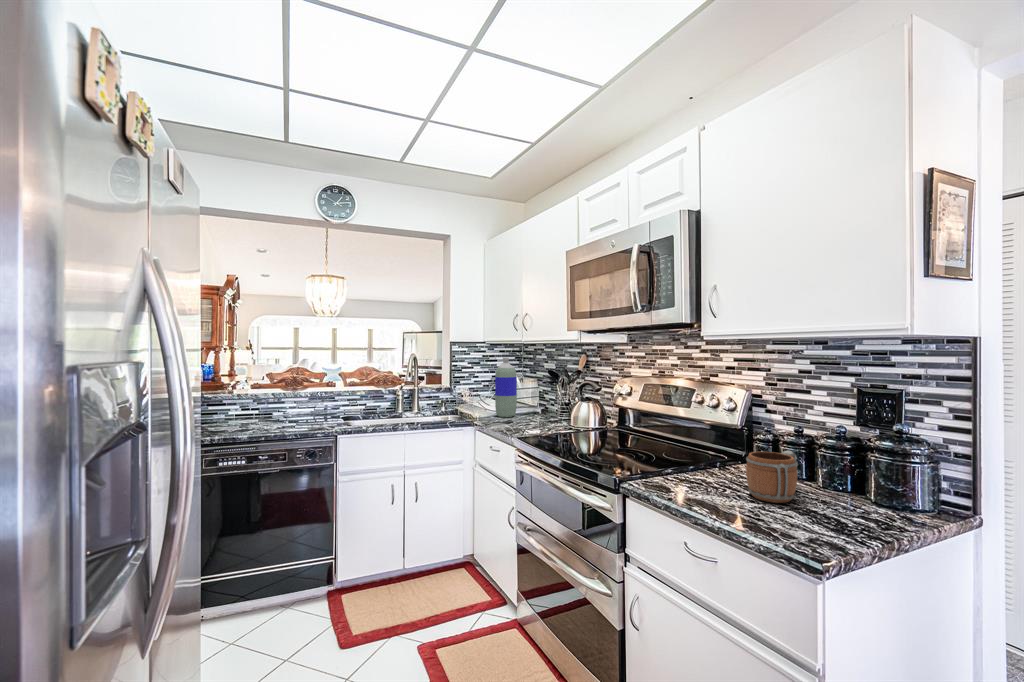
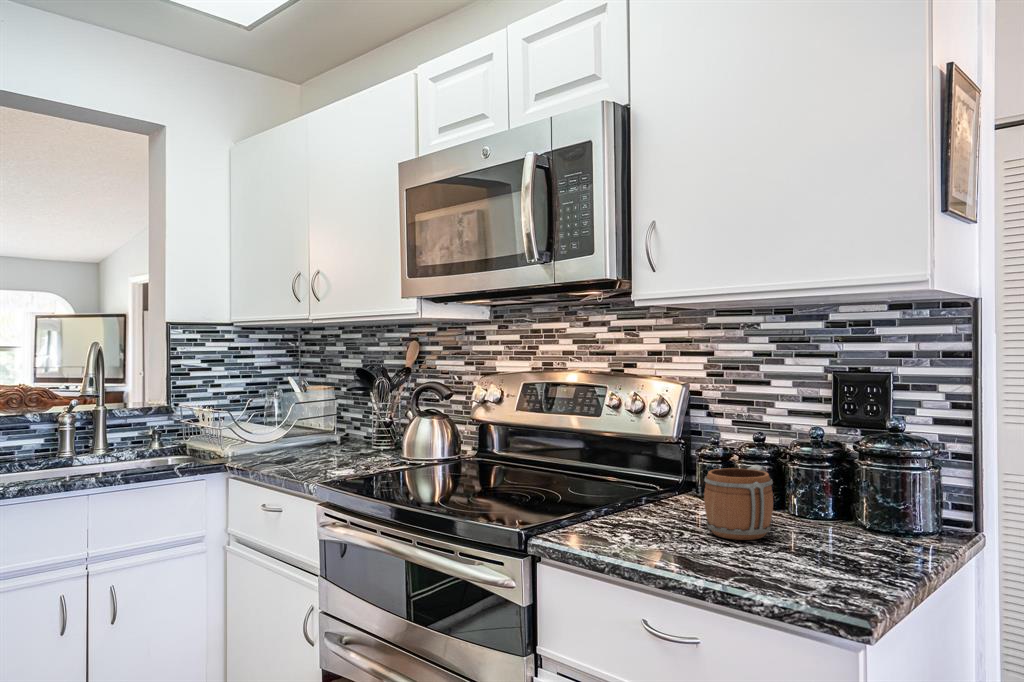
bottle: present [495,357,517,417] -> none [262,347,301,452]

